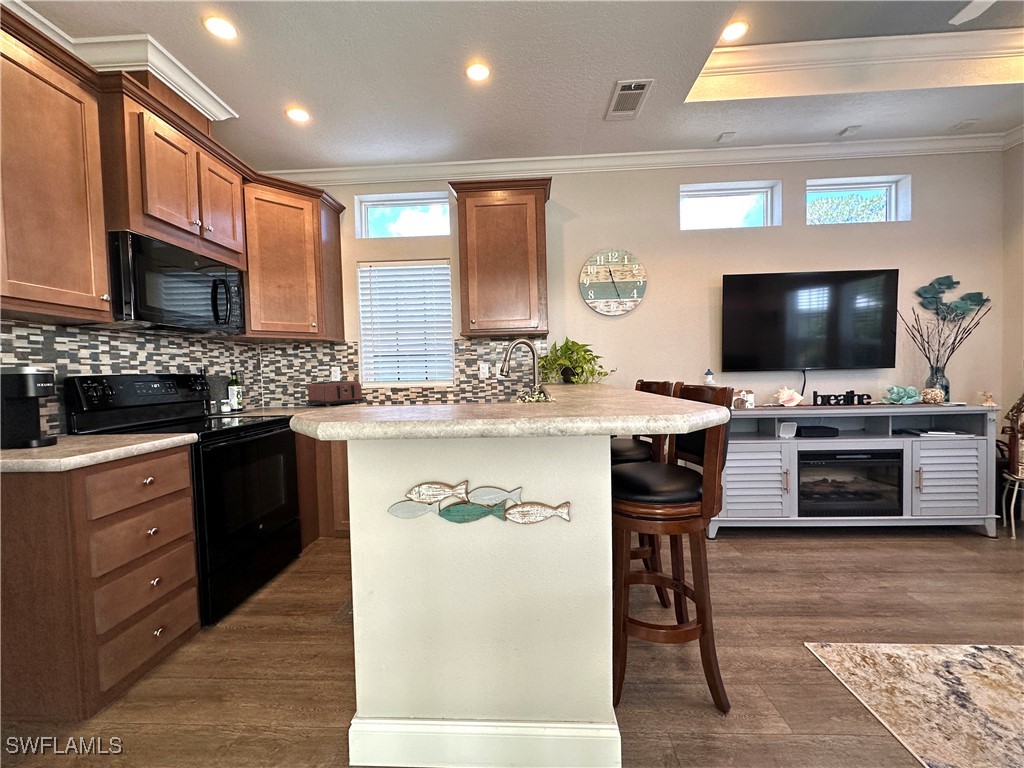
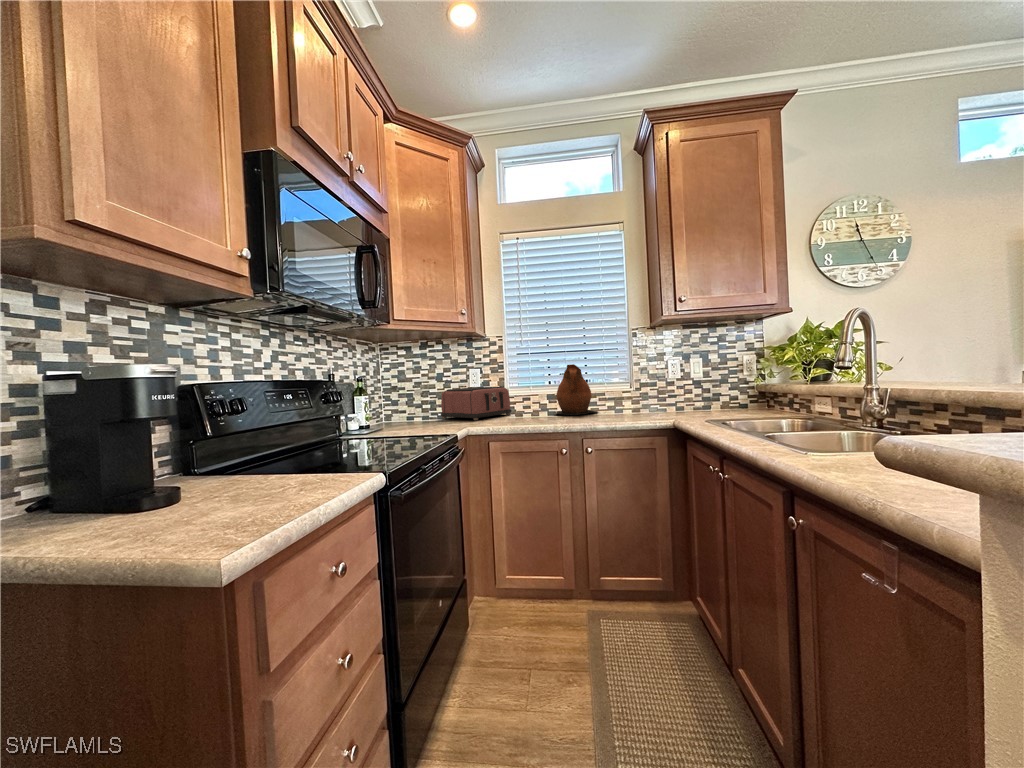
ceramic pitcher: none [386,366,422,403] -> present [555,364,597,415]

